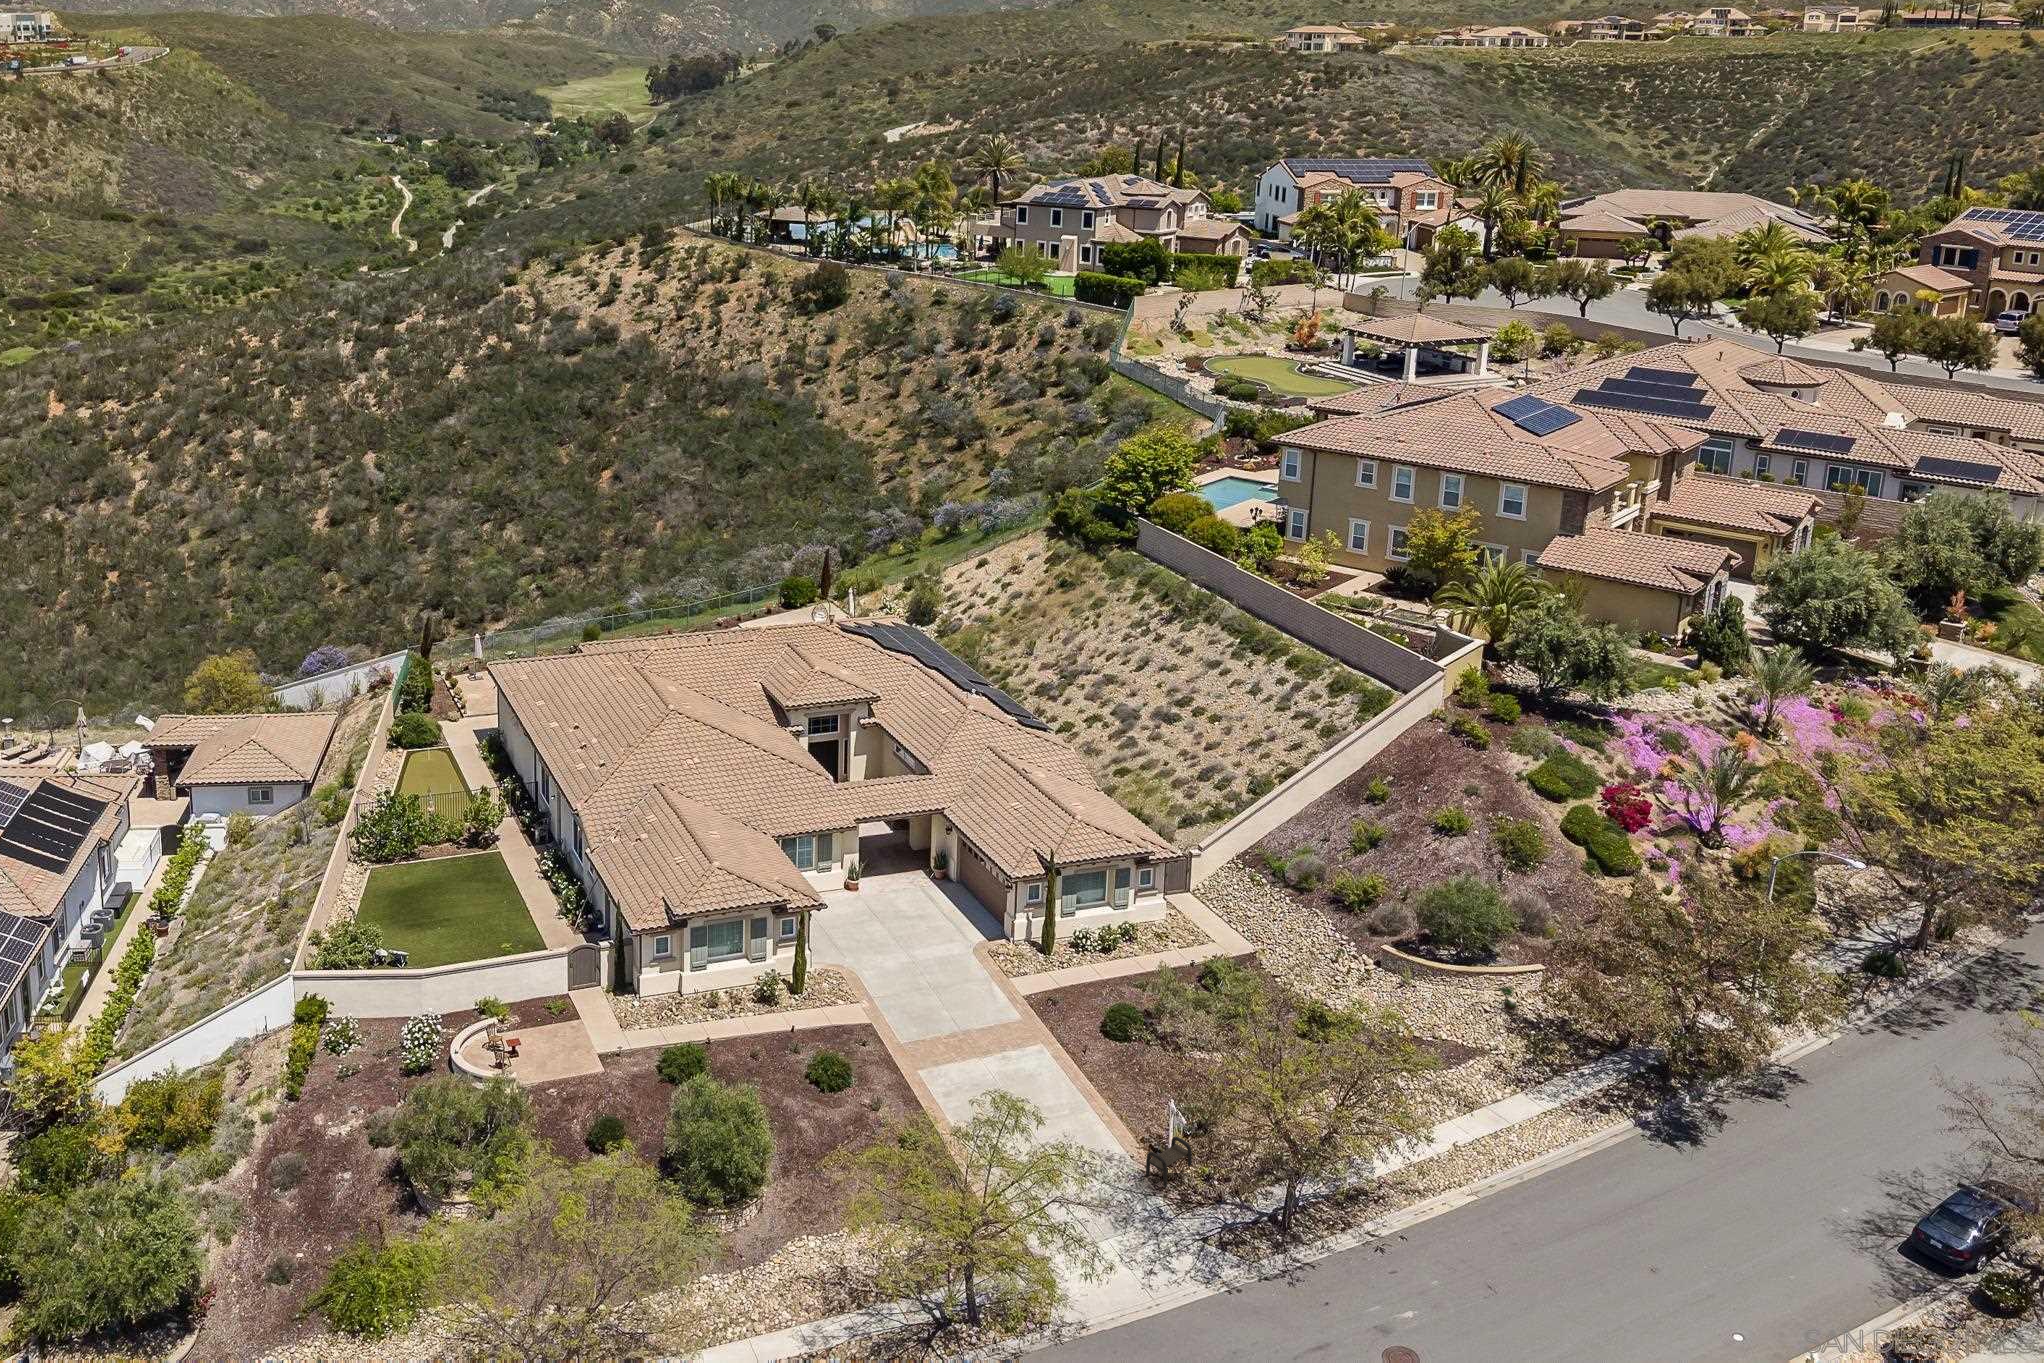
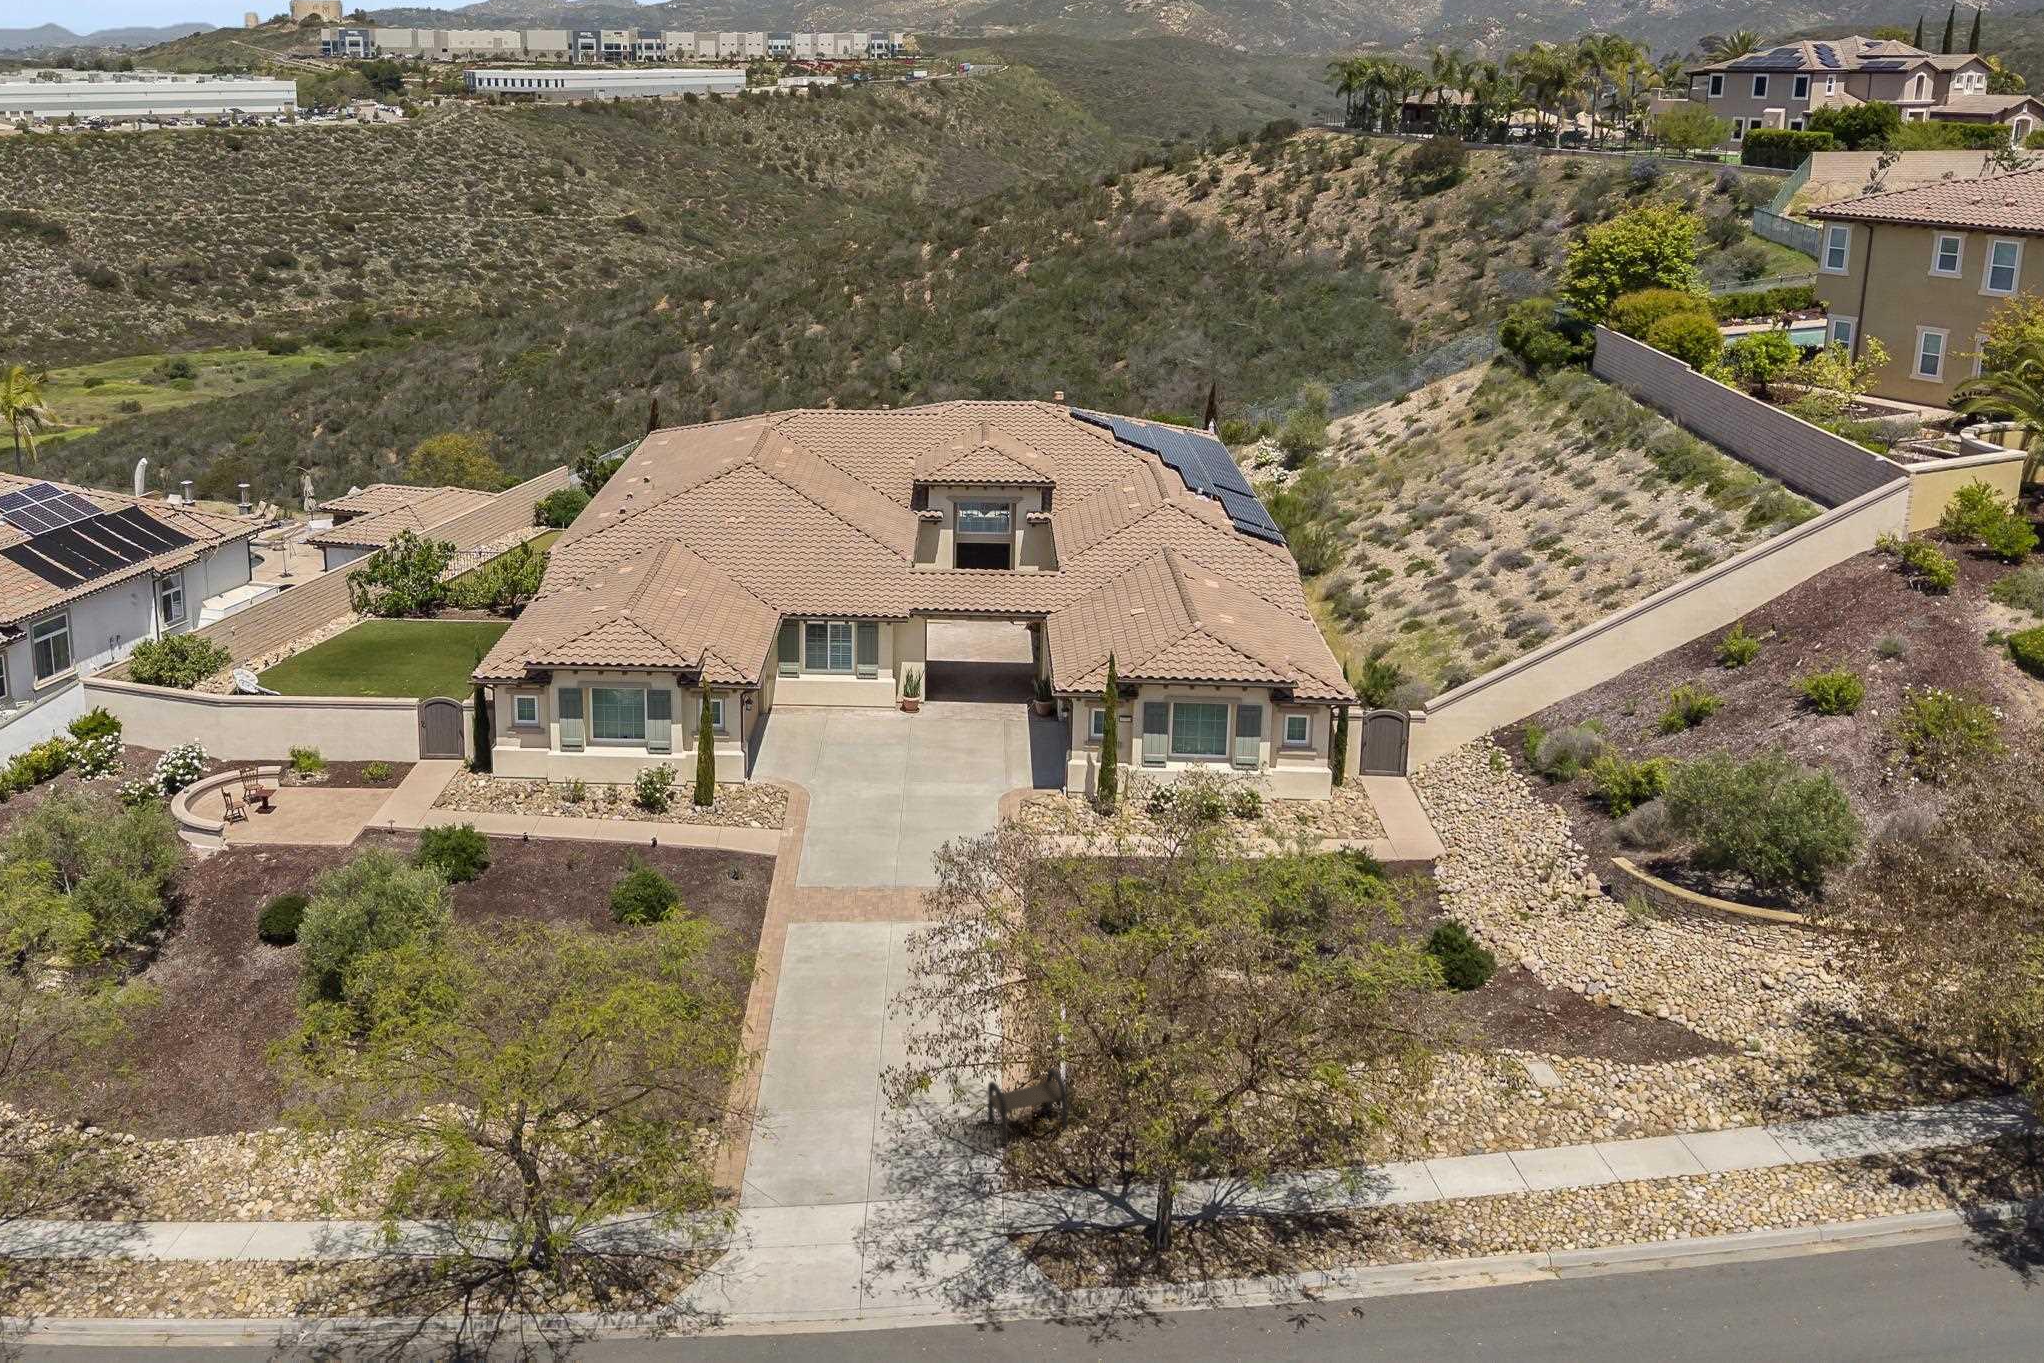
potted tree: present [1498,986,1518,1012] -> none [1798,942,1836,998]

